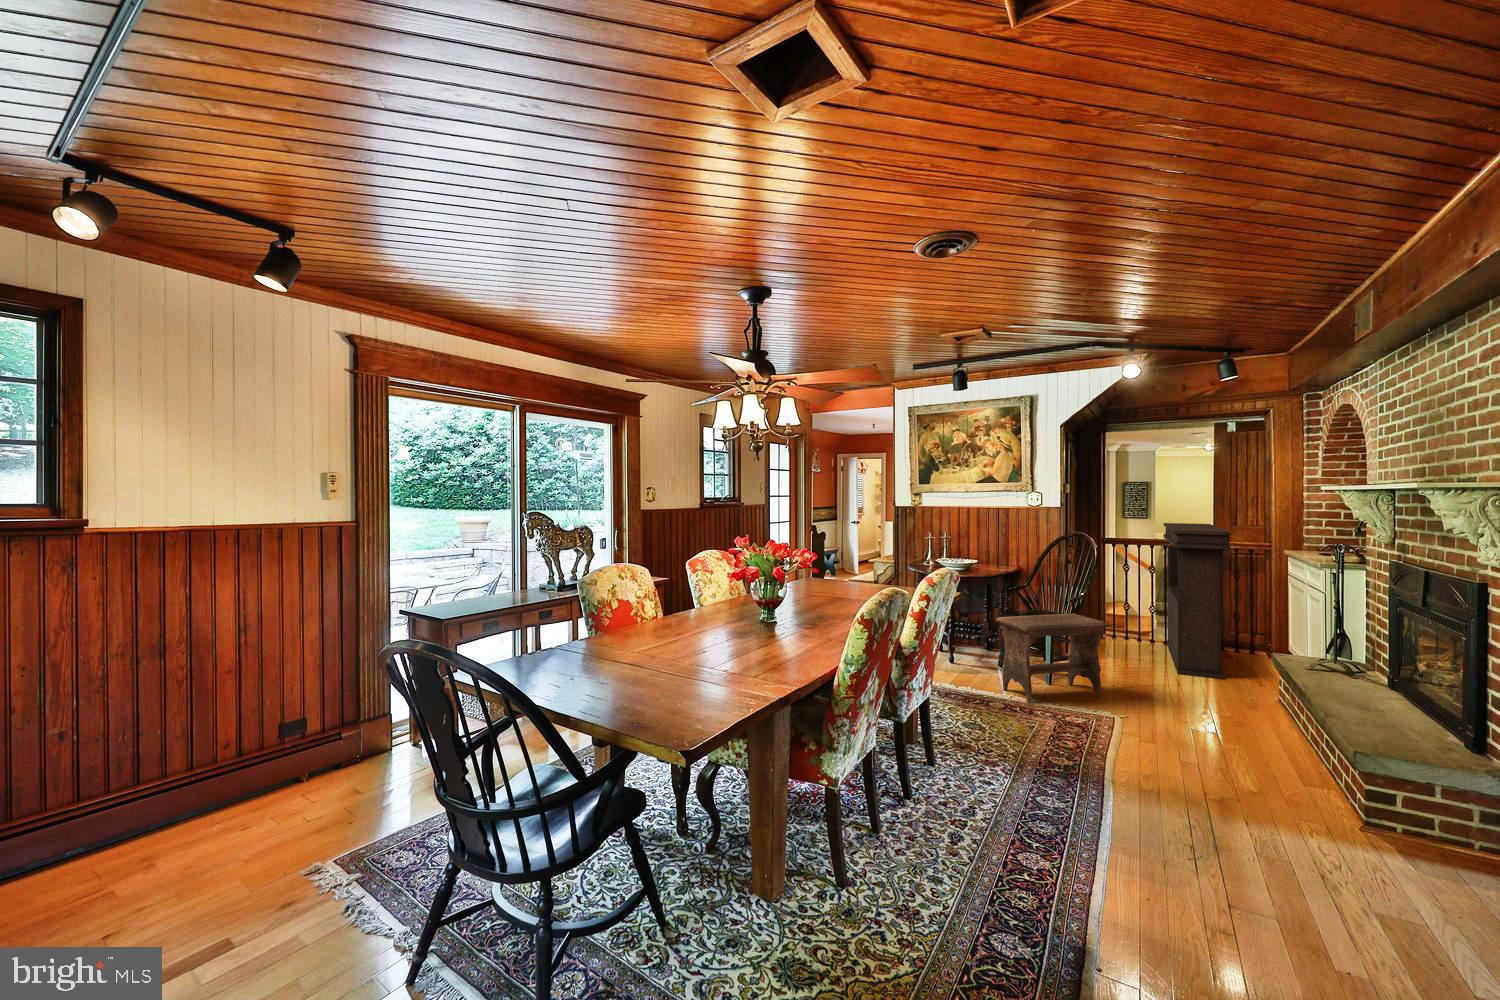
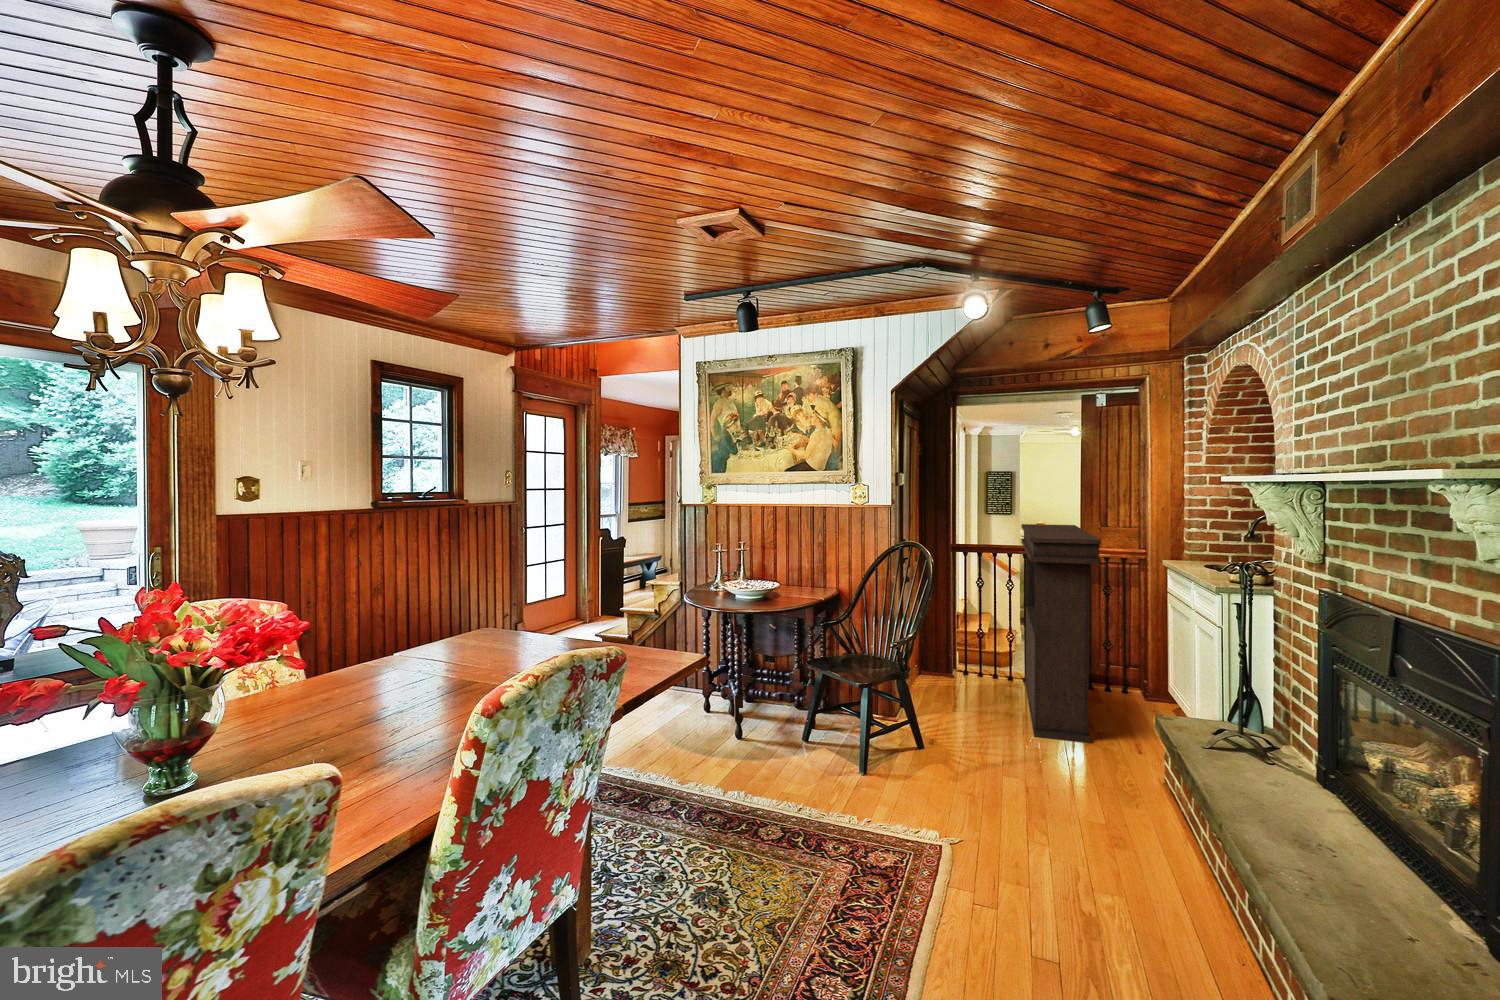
footstool: present [996,613,1109,703] -> none [778,664,937,818]

